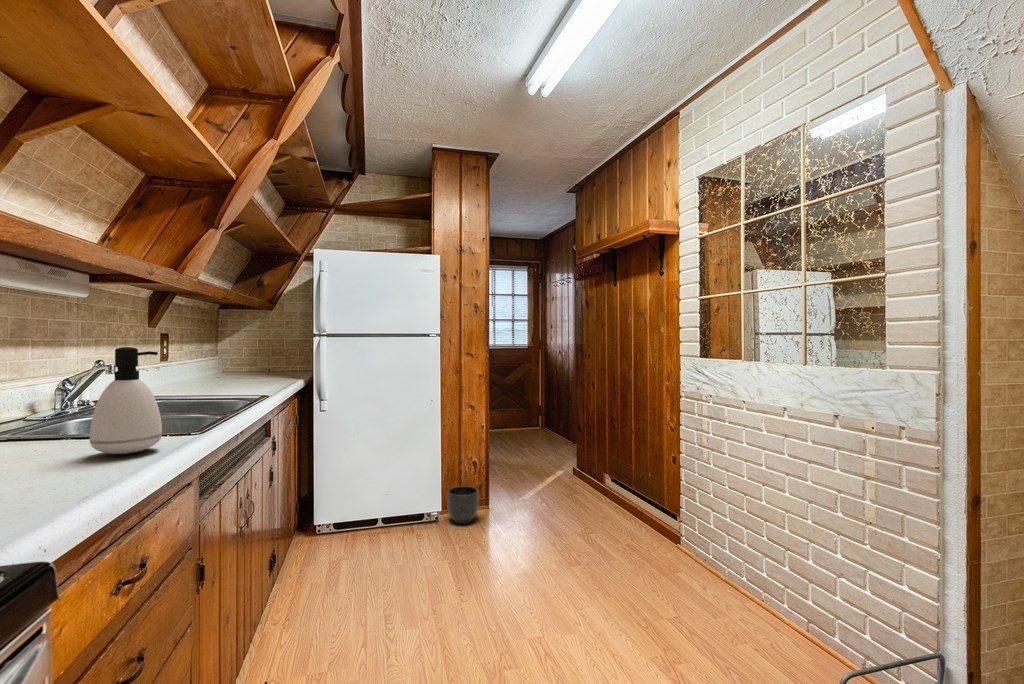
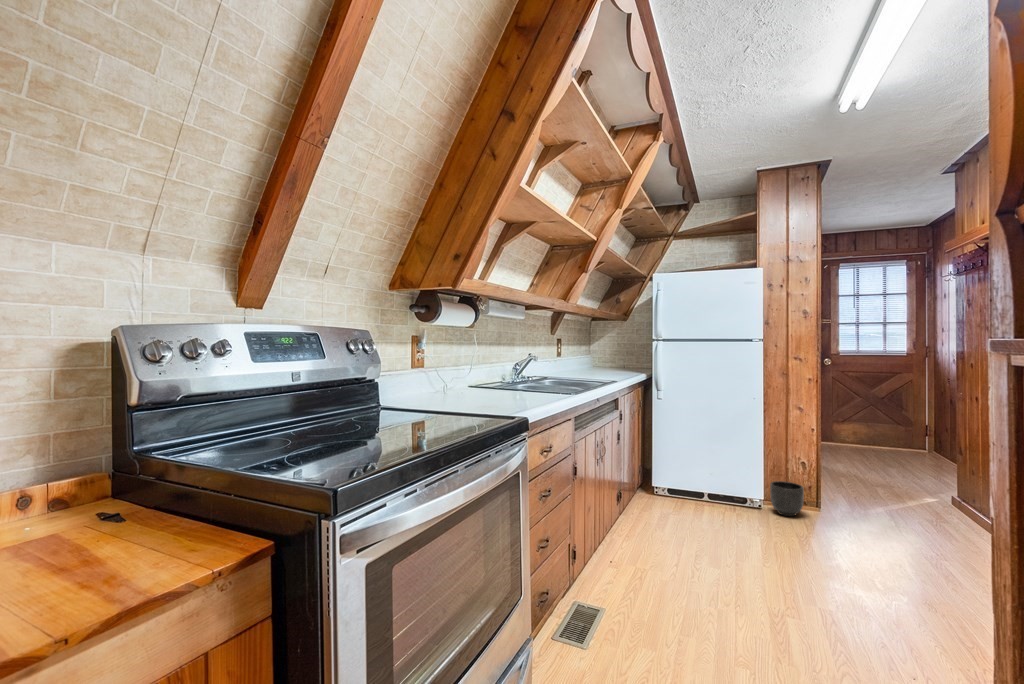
soap dispenser: present [90,347,162,454] -> none [528,346,556,398]

